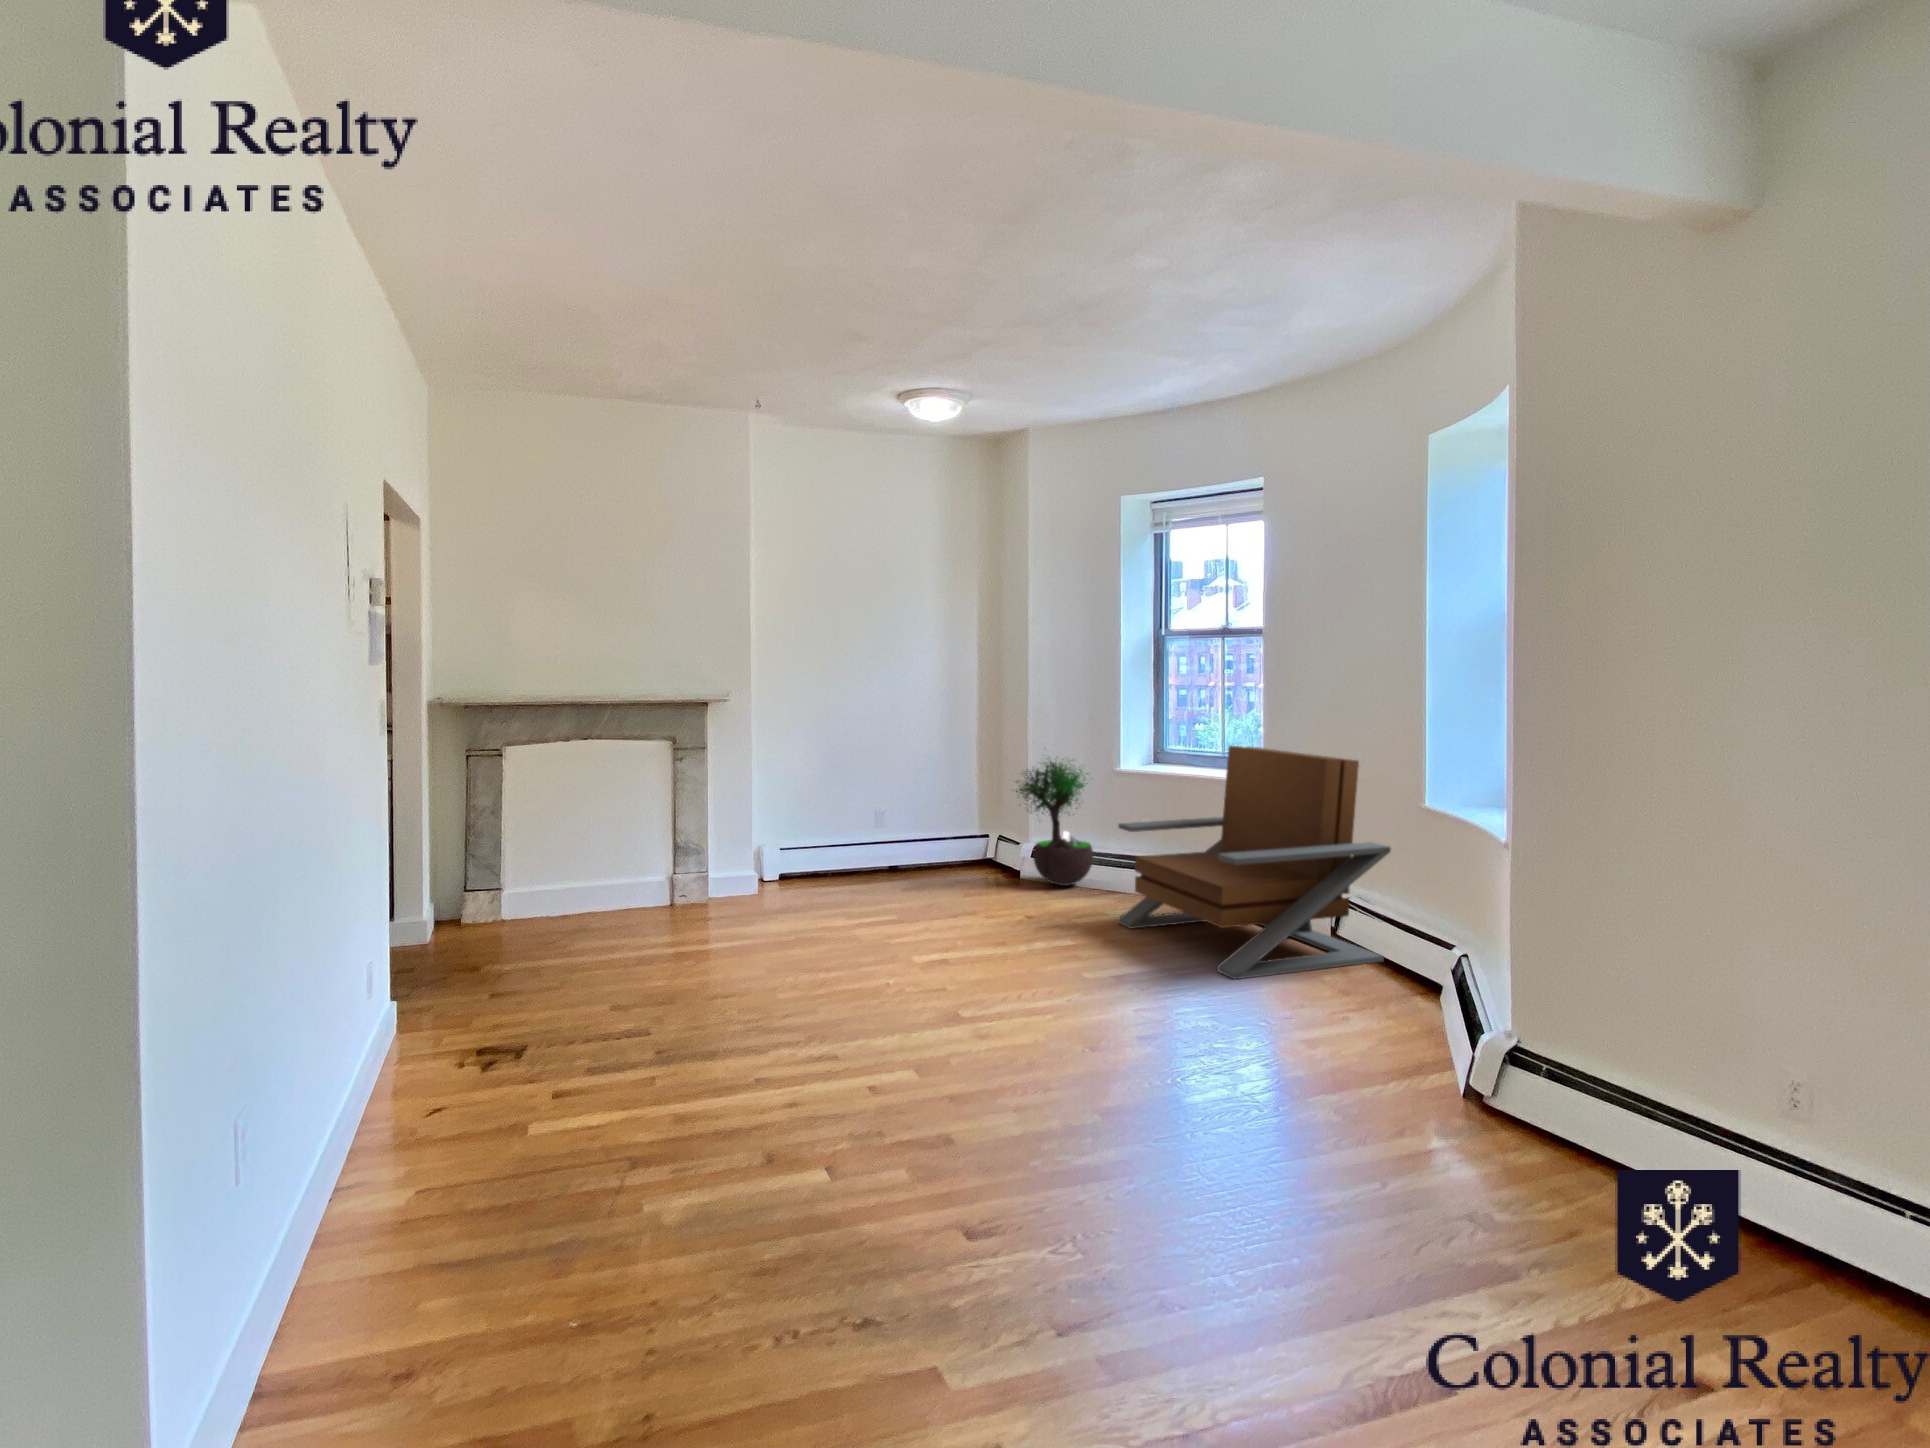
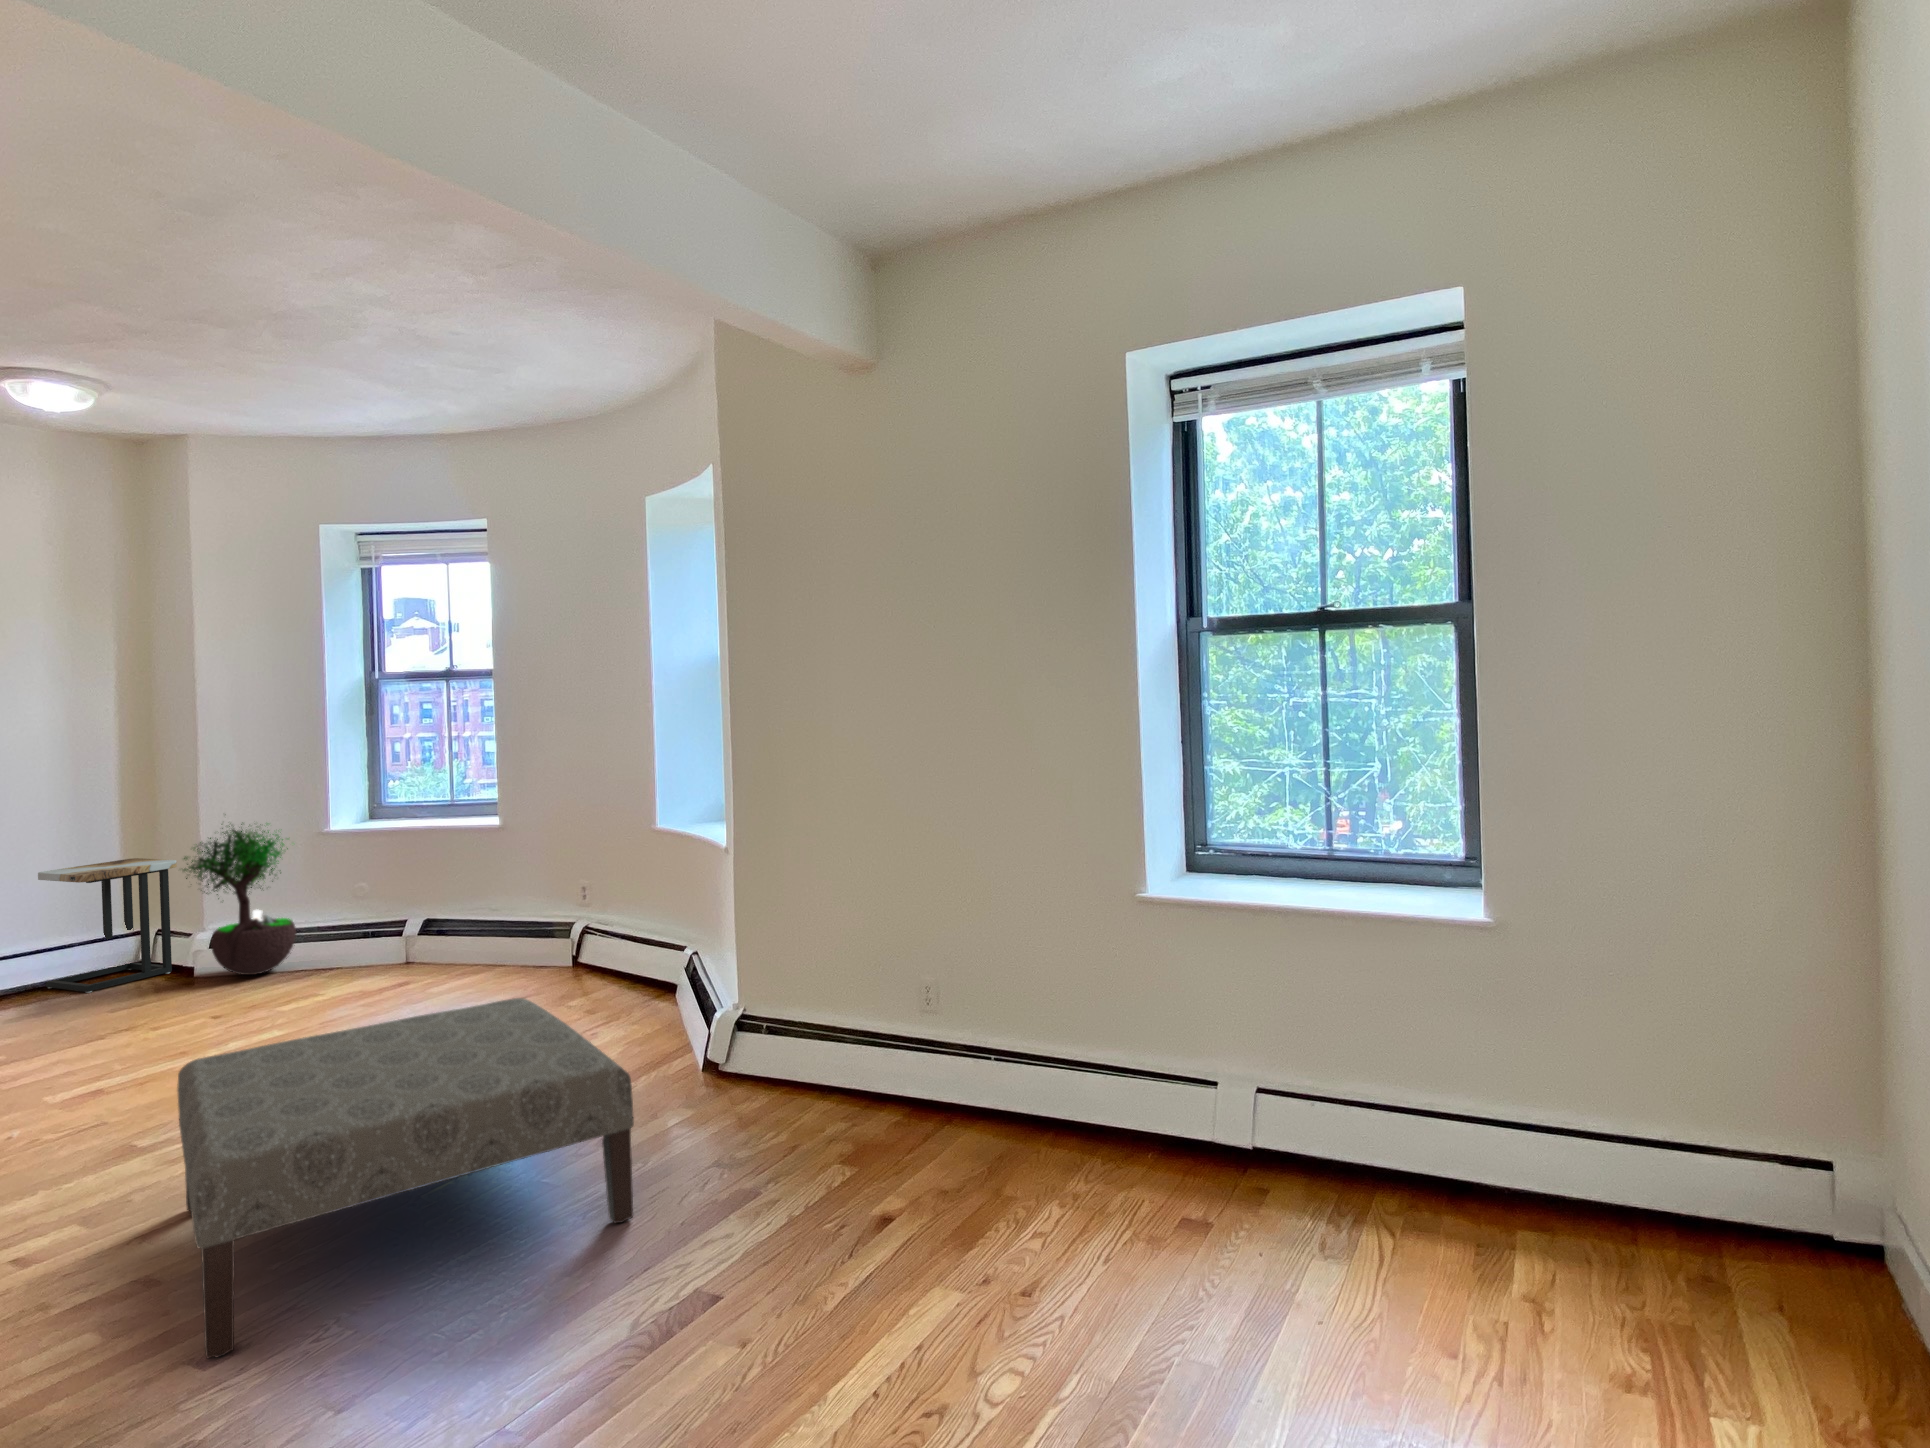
lounge chair: present [1118,746,1391,979] -> none [335,791,628,1026]
side table: none [931,777,1014,877] -> present [38,858,177,993]
ottoman: none [951,962,1365,1266] -> present [177,998,634,1359]

